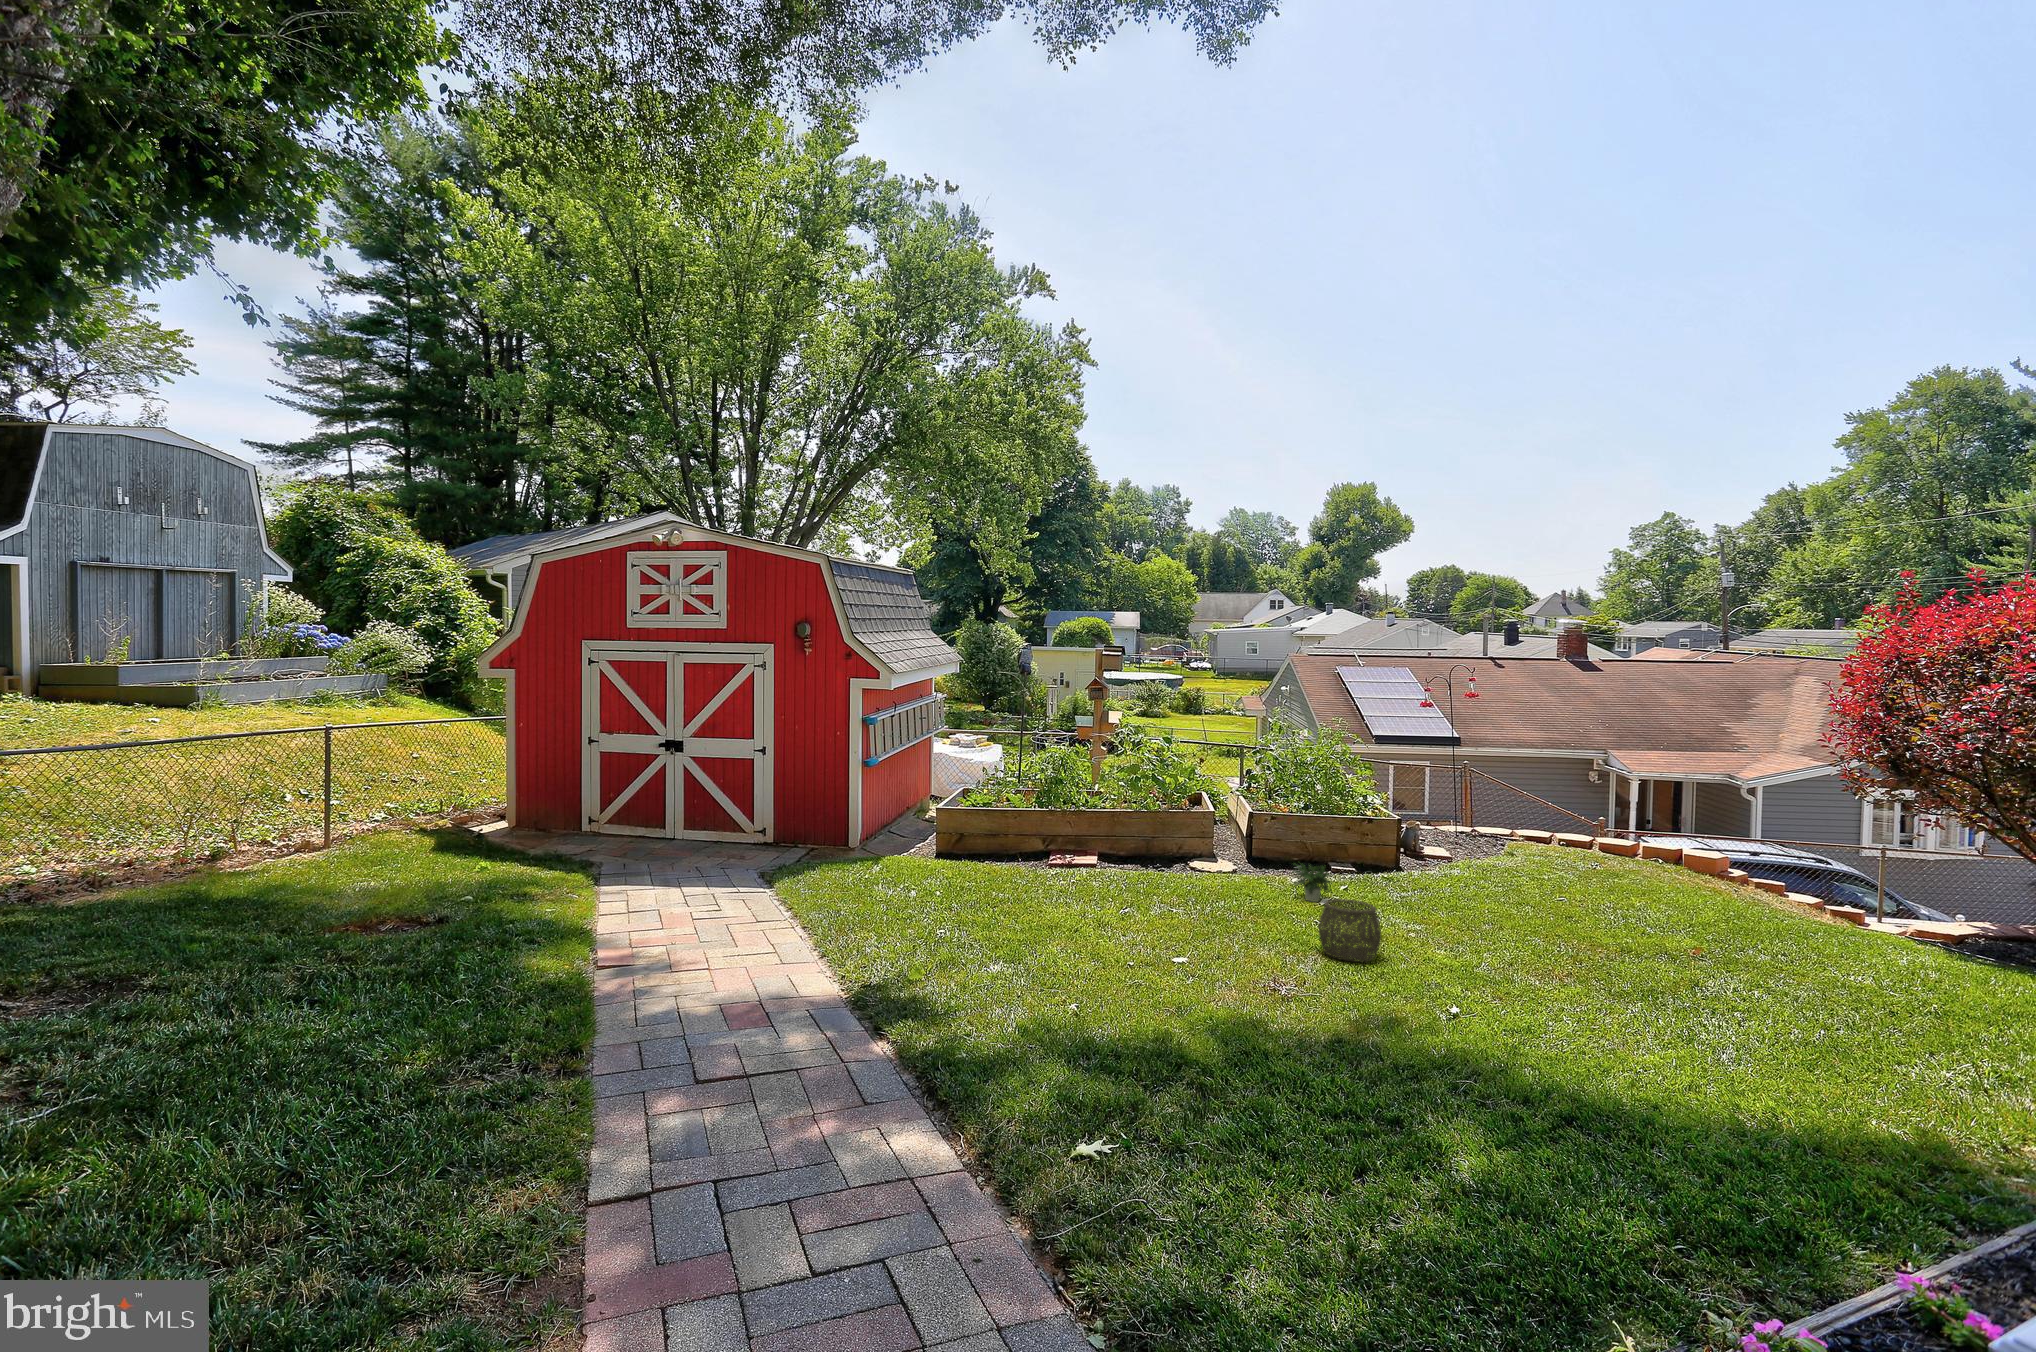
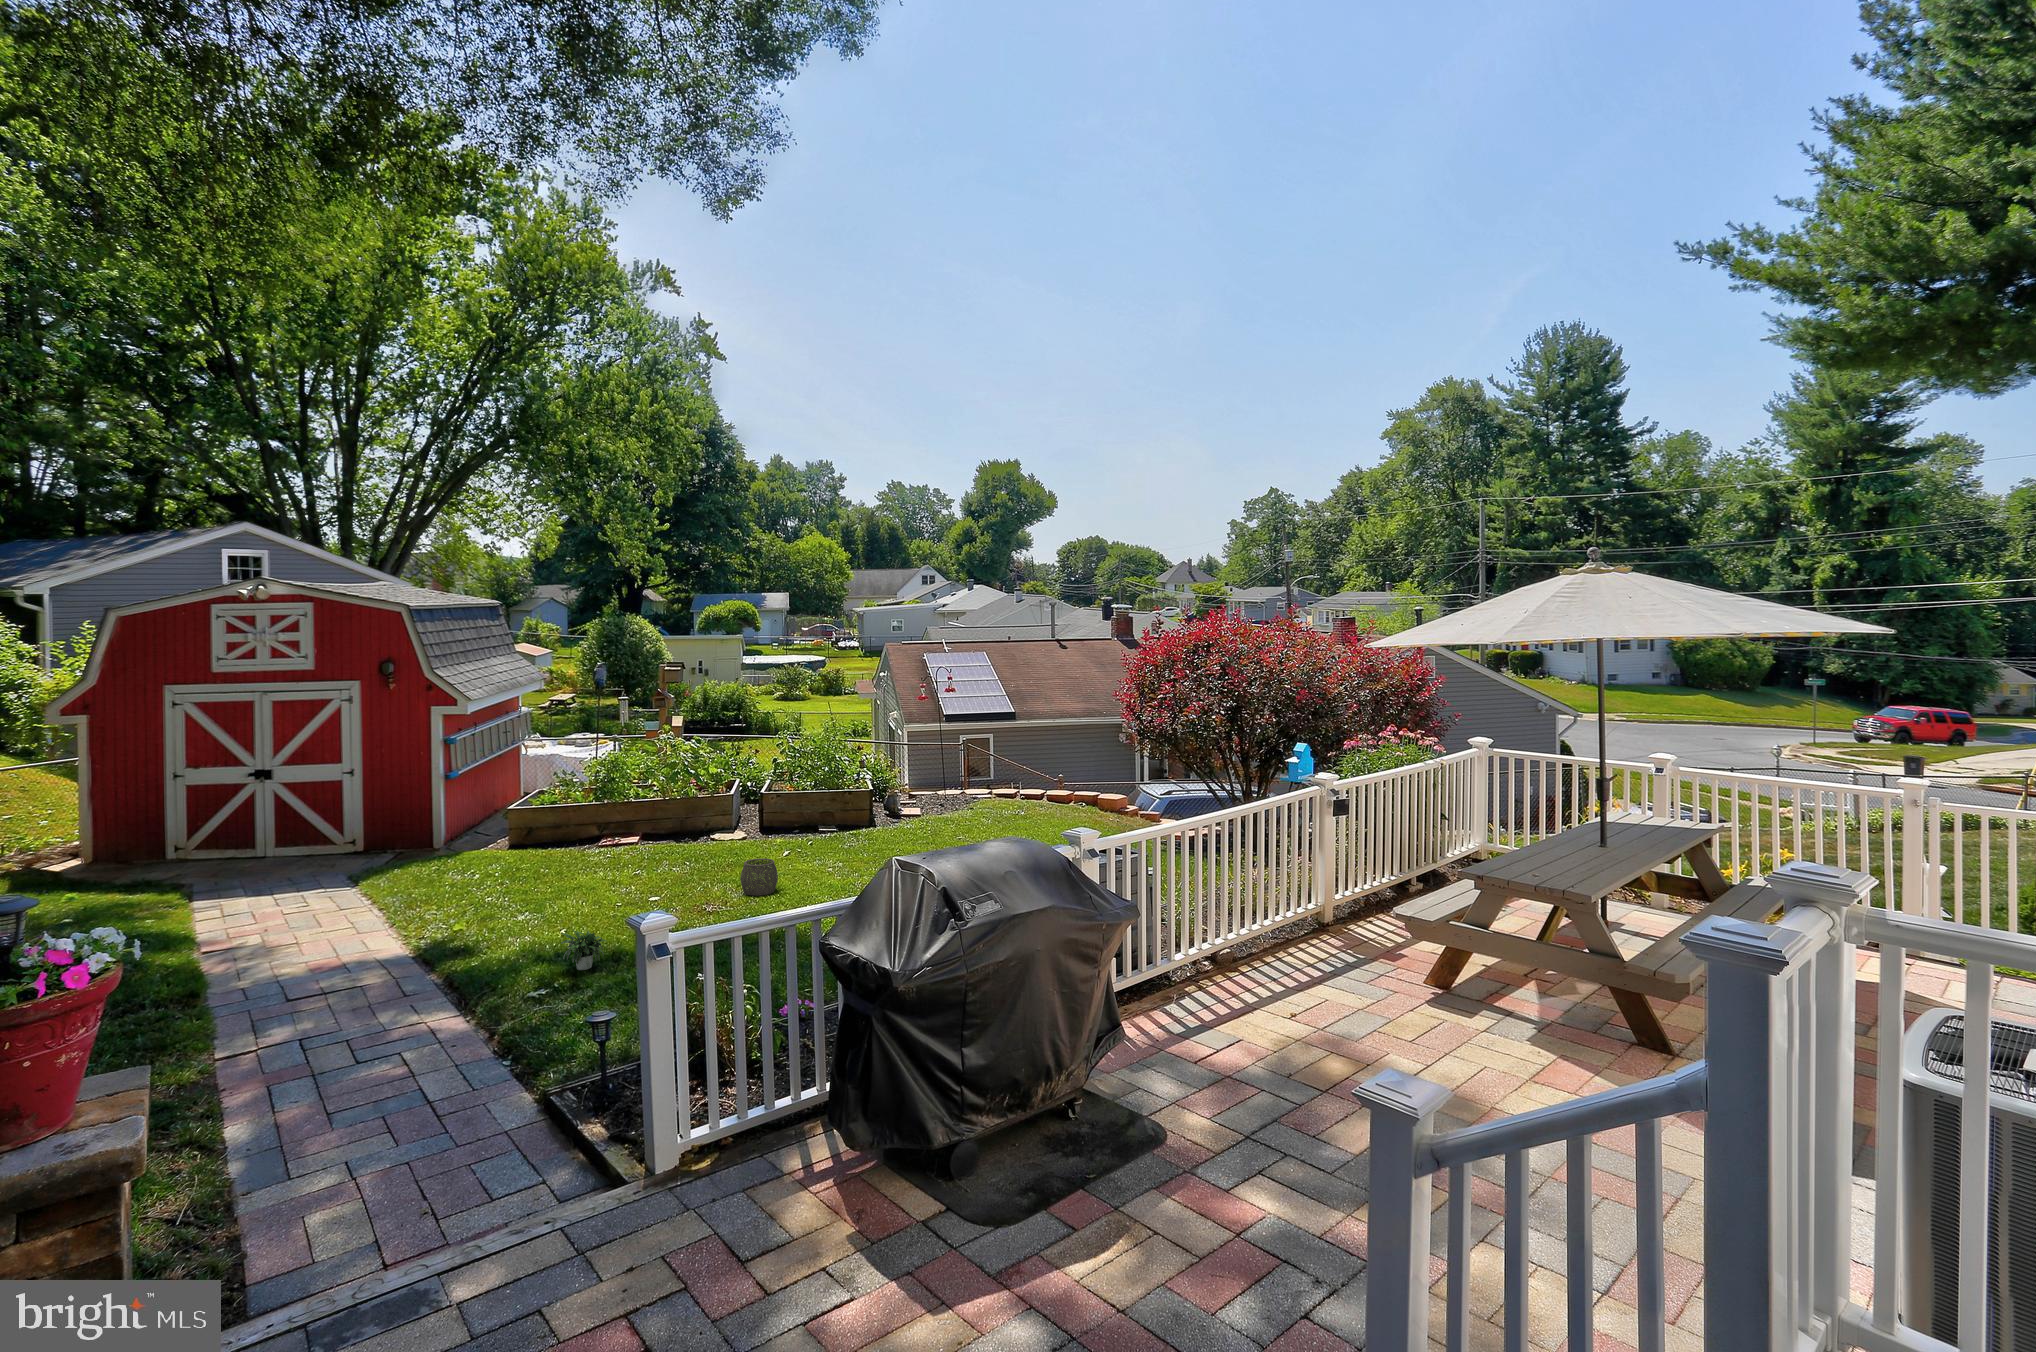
potted plant: present [1292,865,1334,902] -> present [561,930,606,970]

